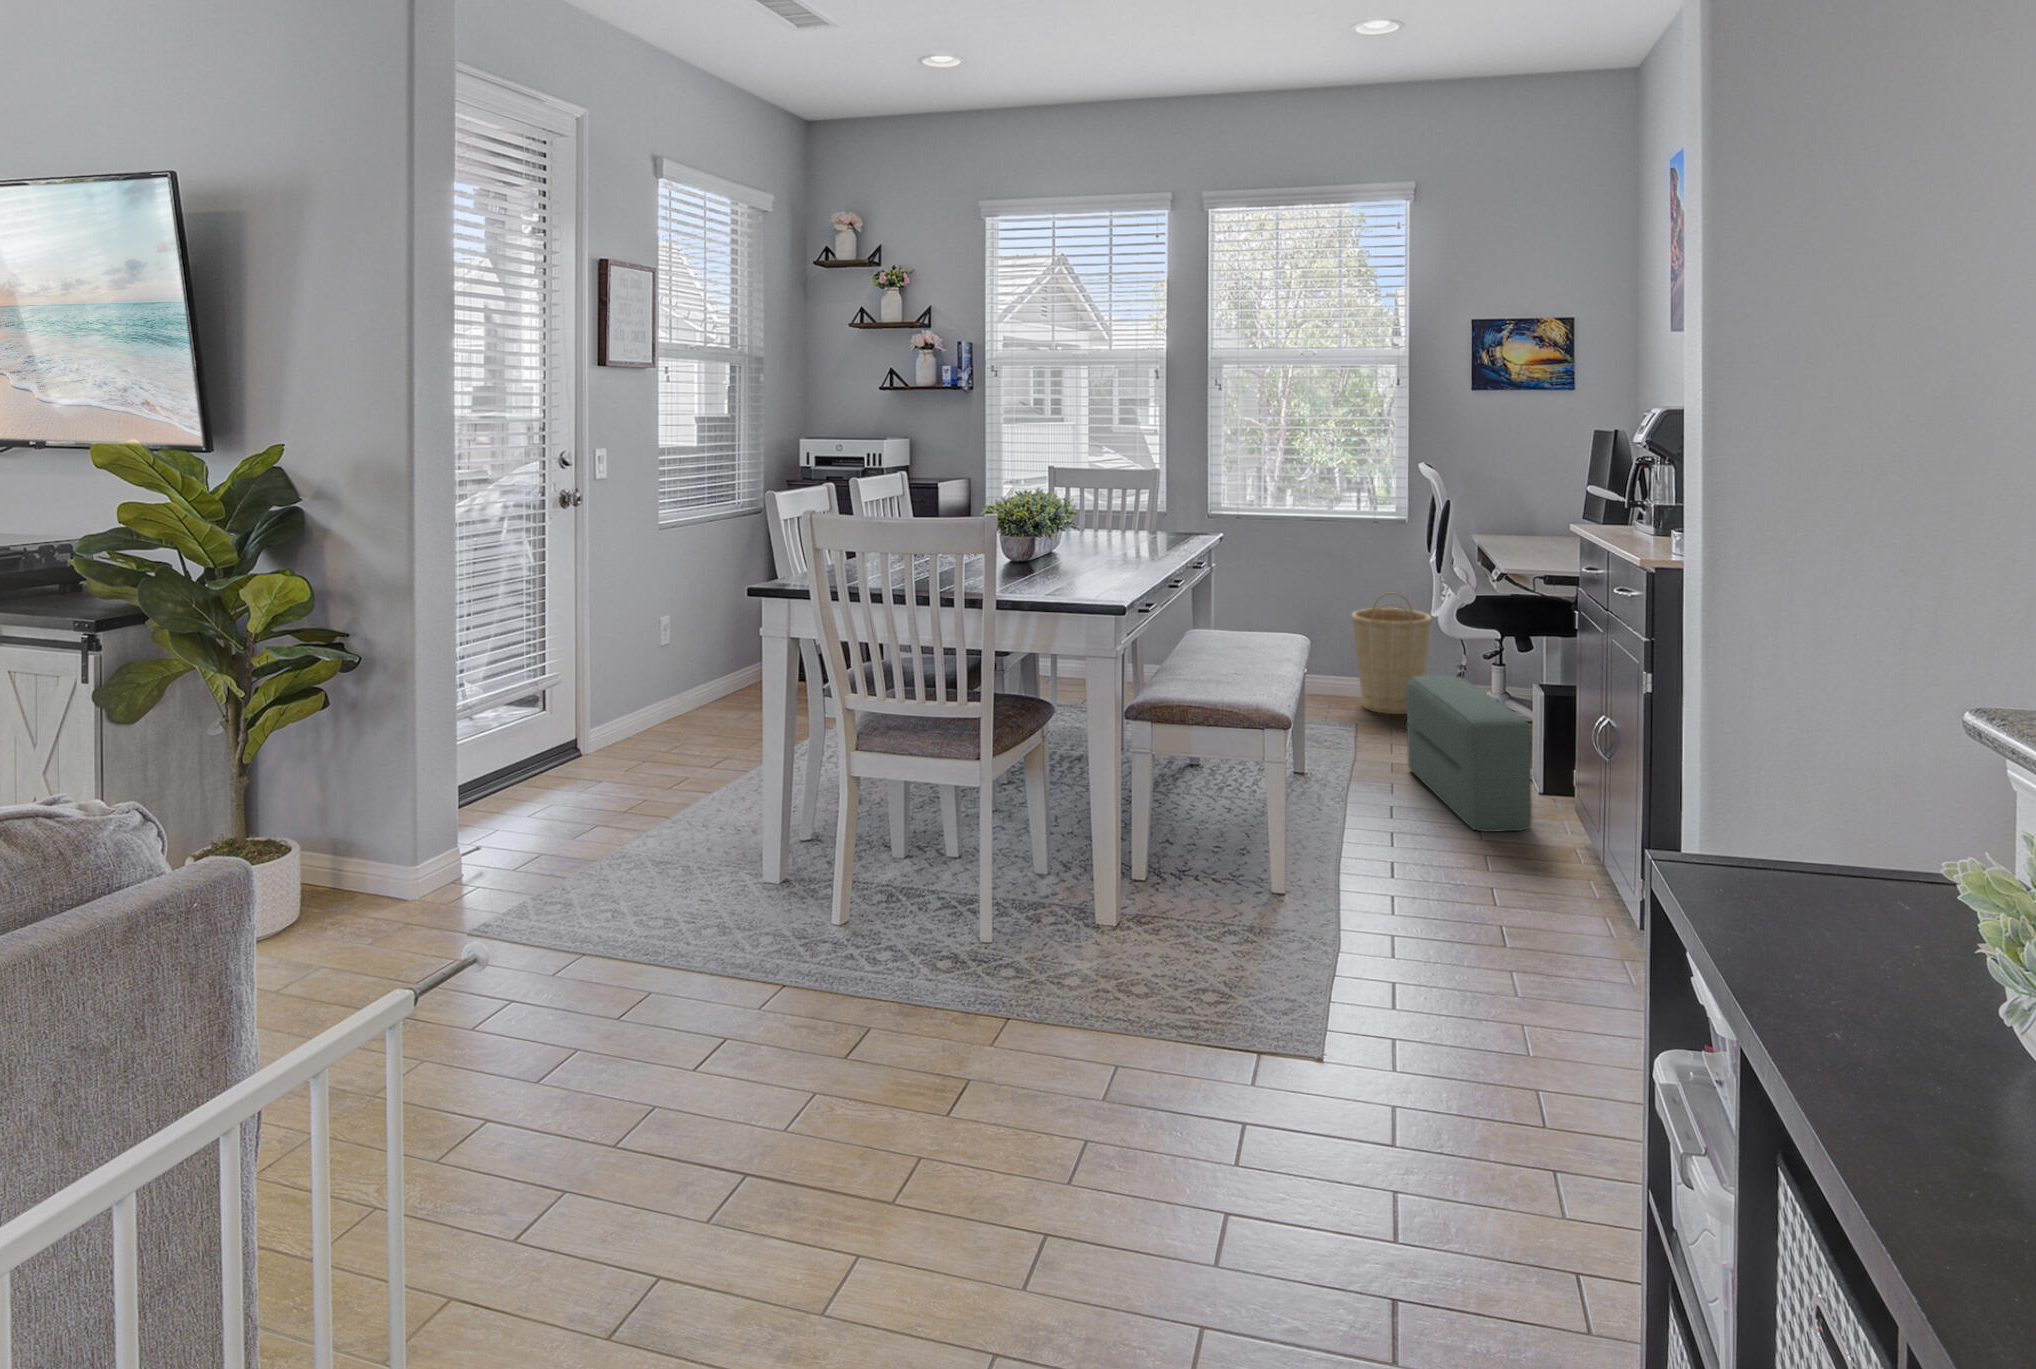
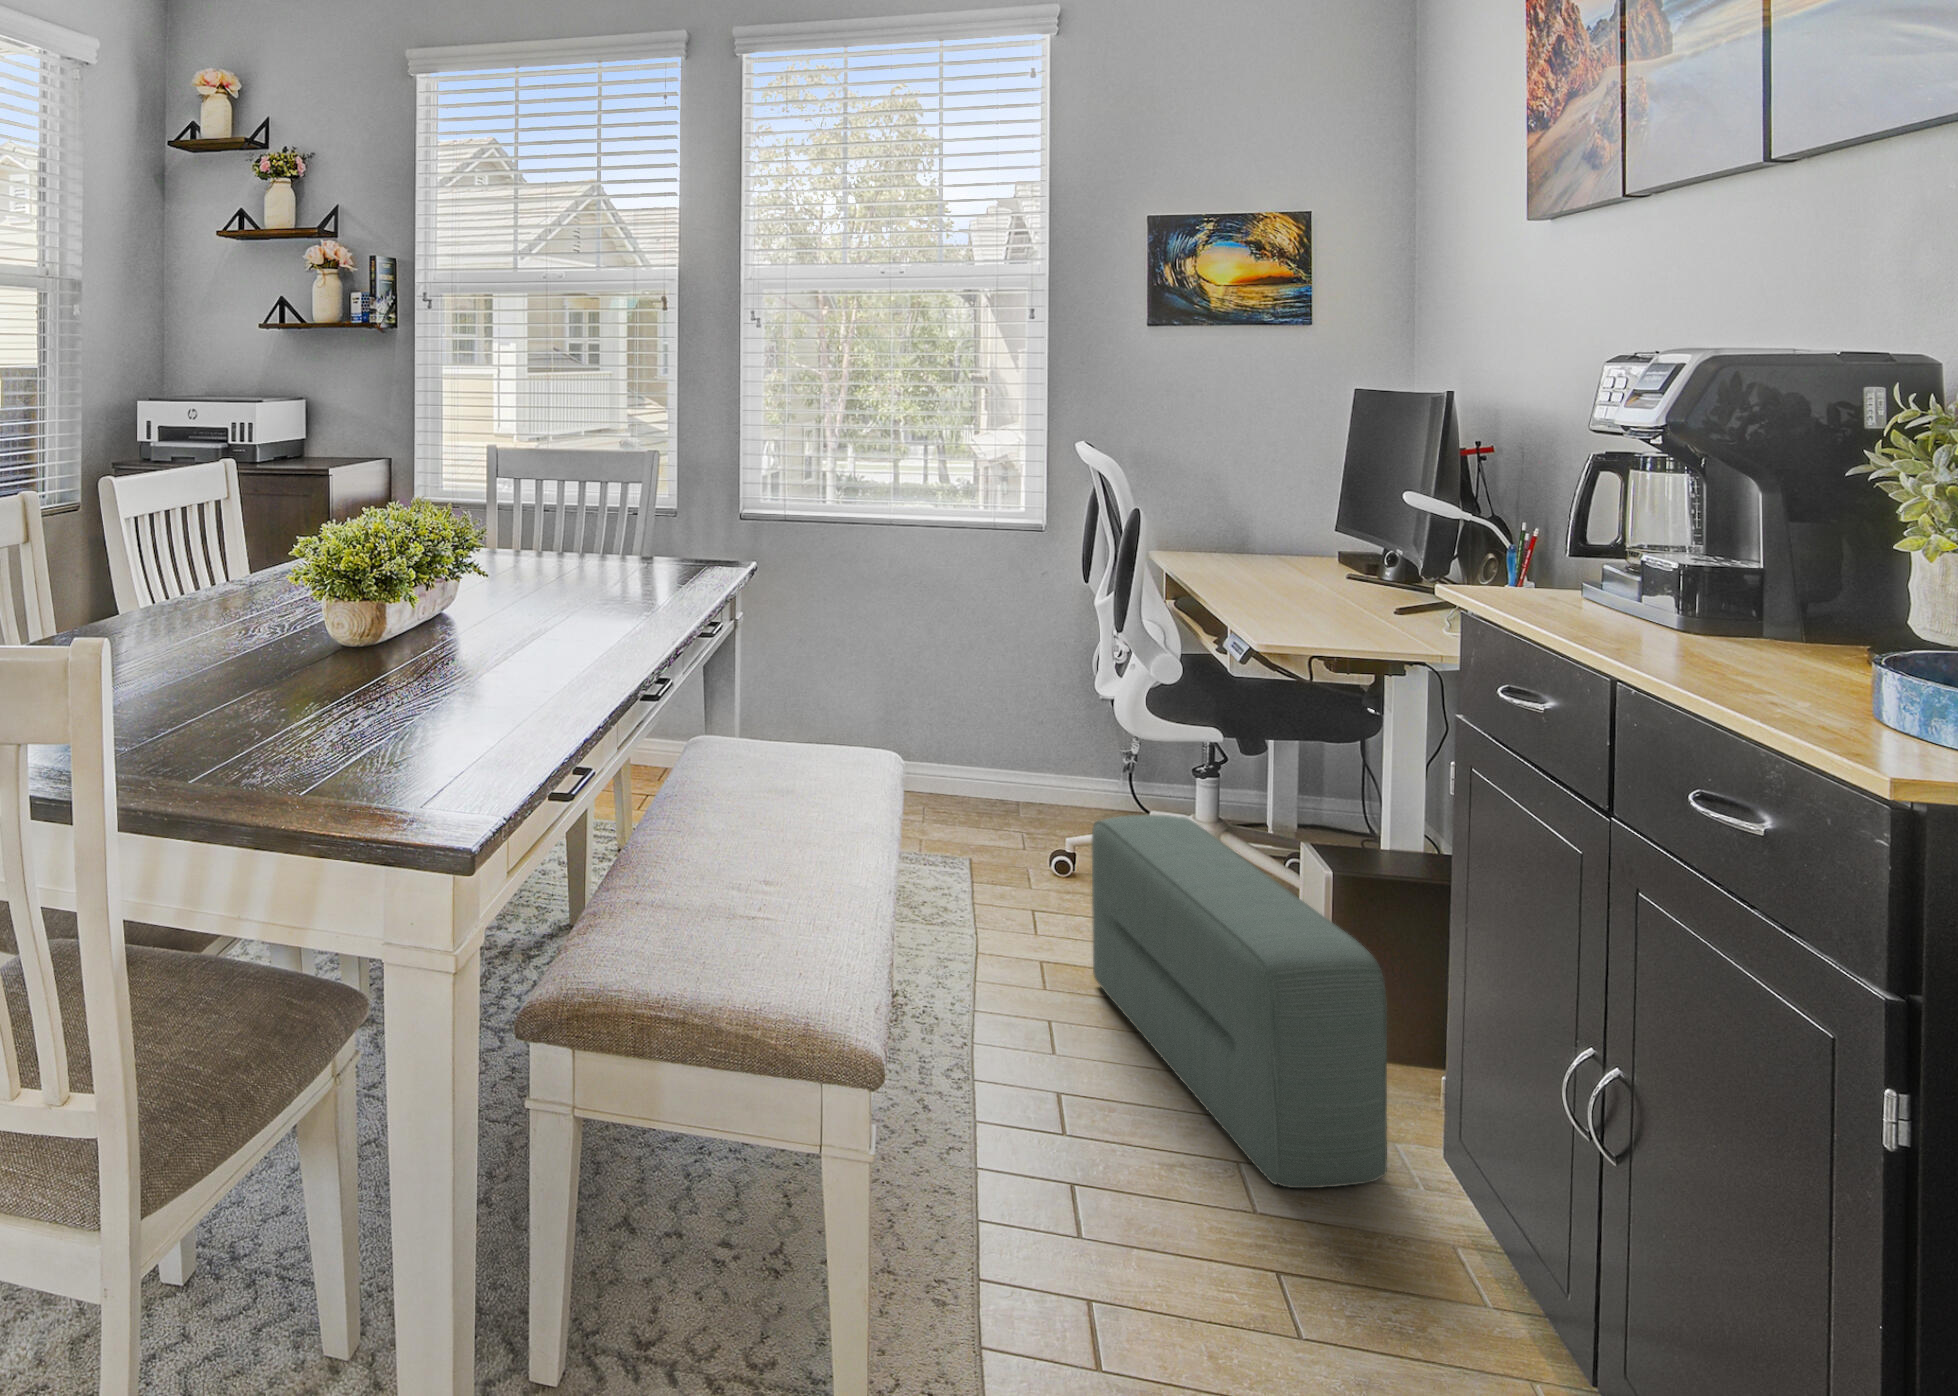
basket: present [1352,593,1432,714] -> none [968,637,1094,836]

